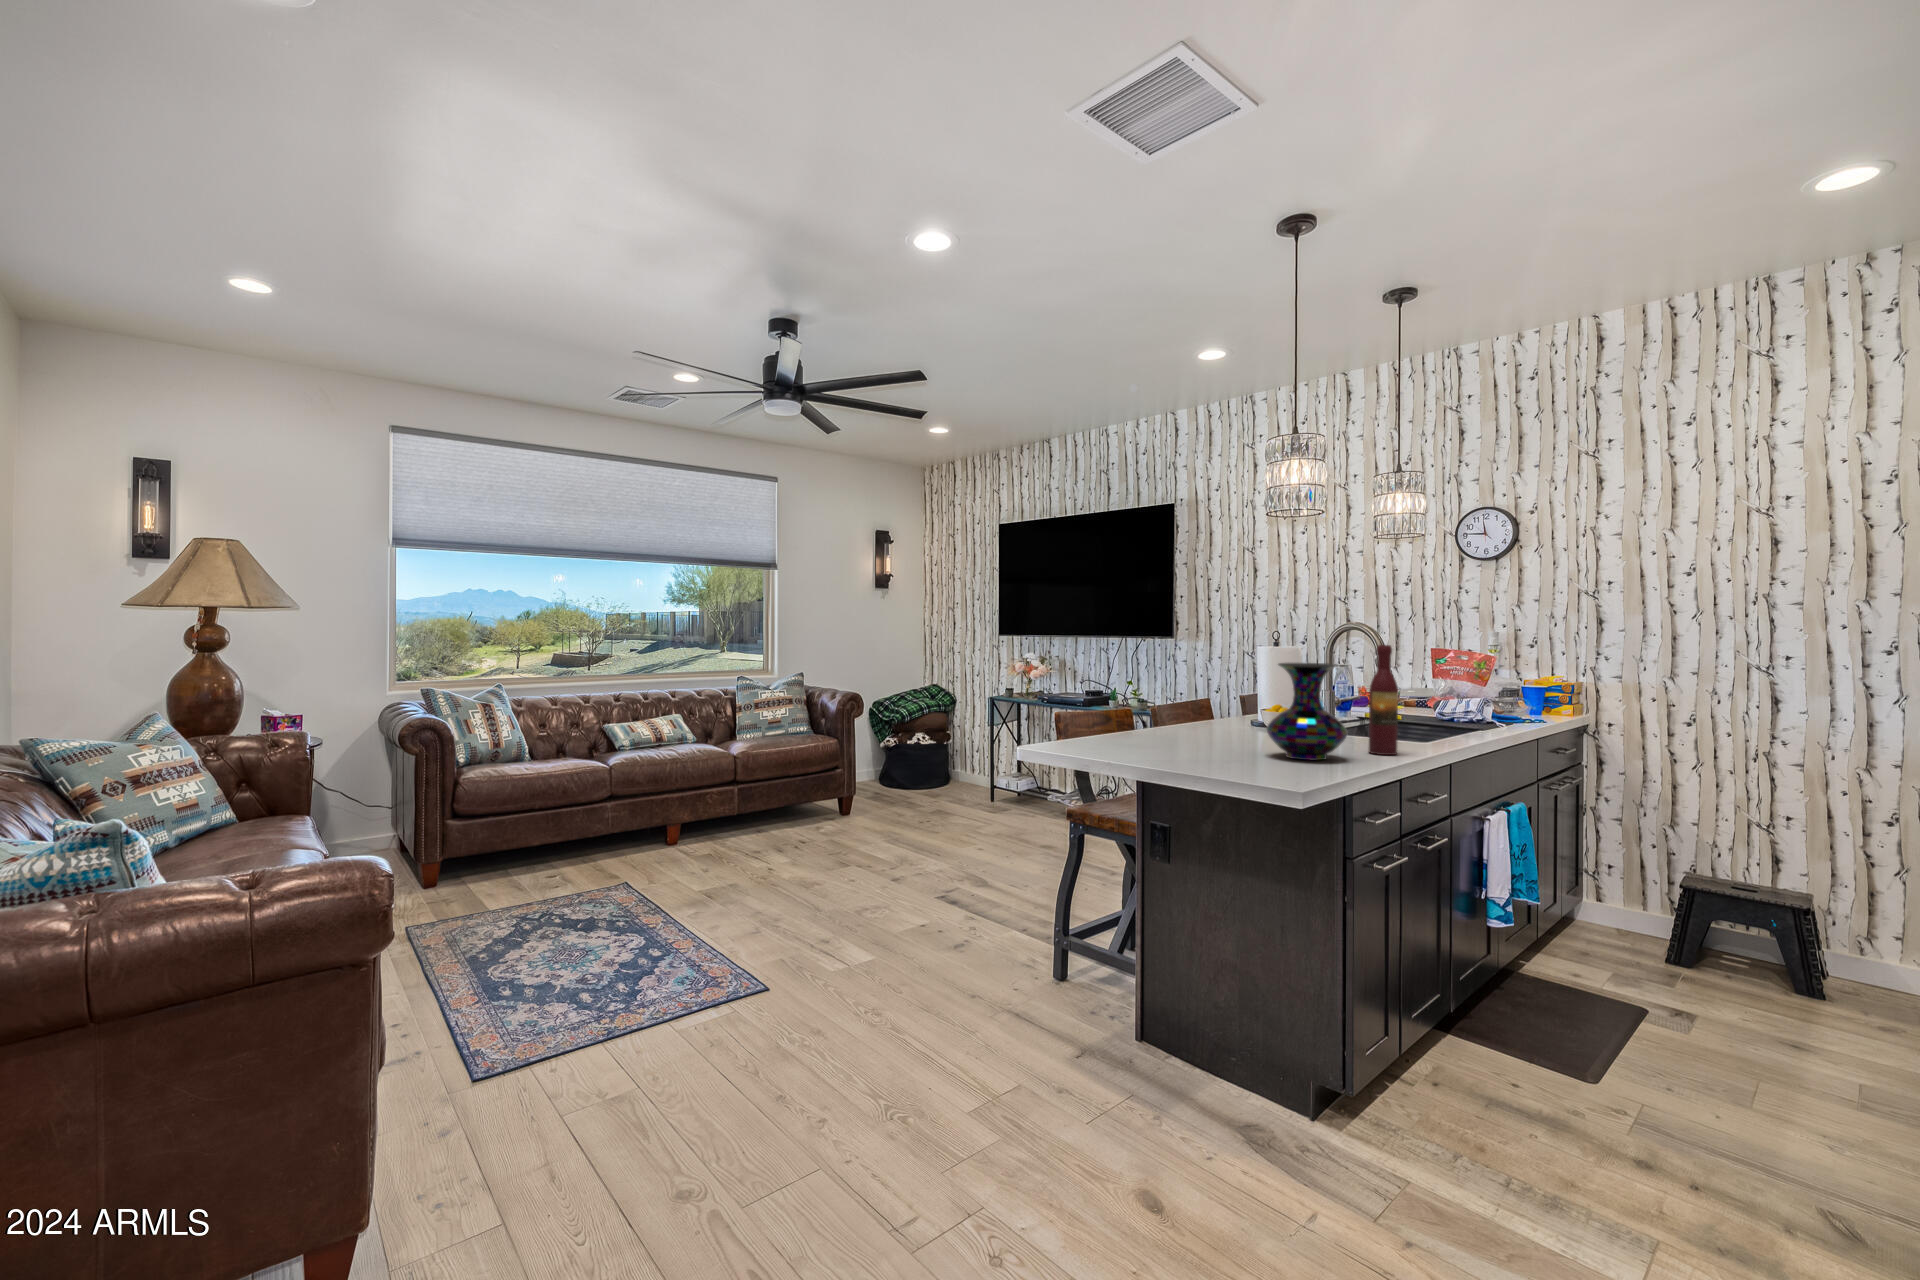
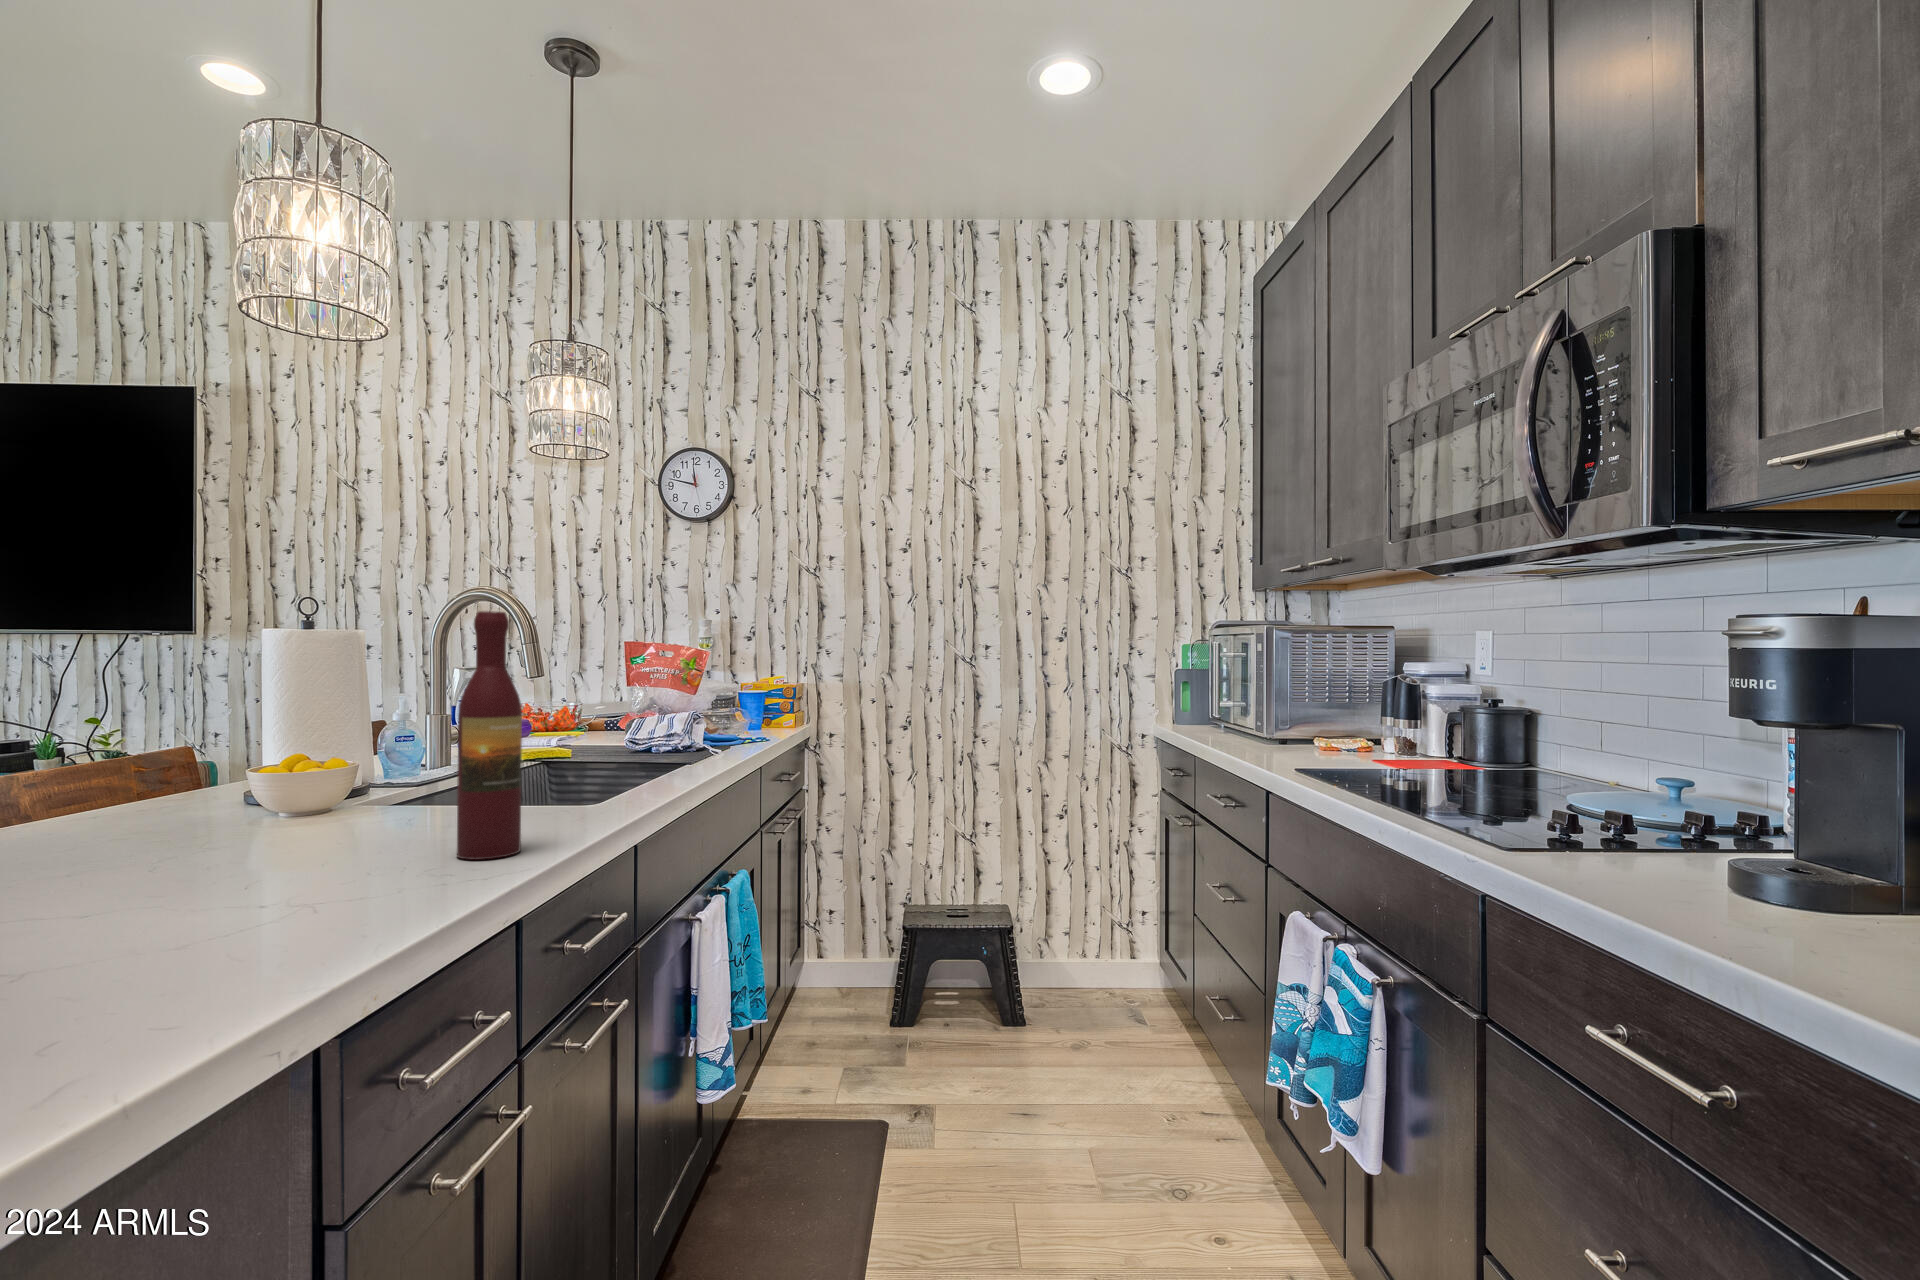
vase: present [1267,663,1347,760] -> none [120,653,380,924]

